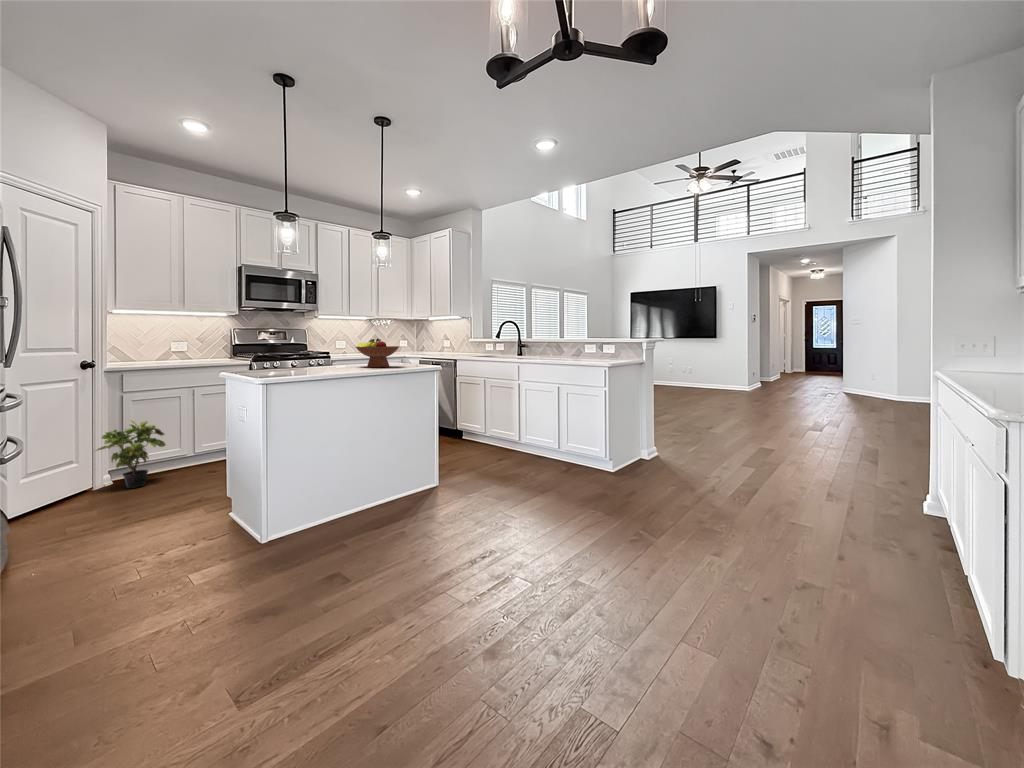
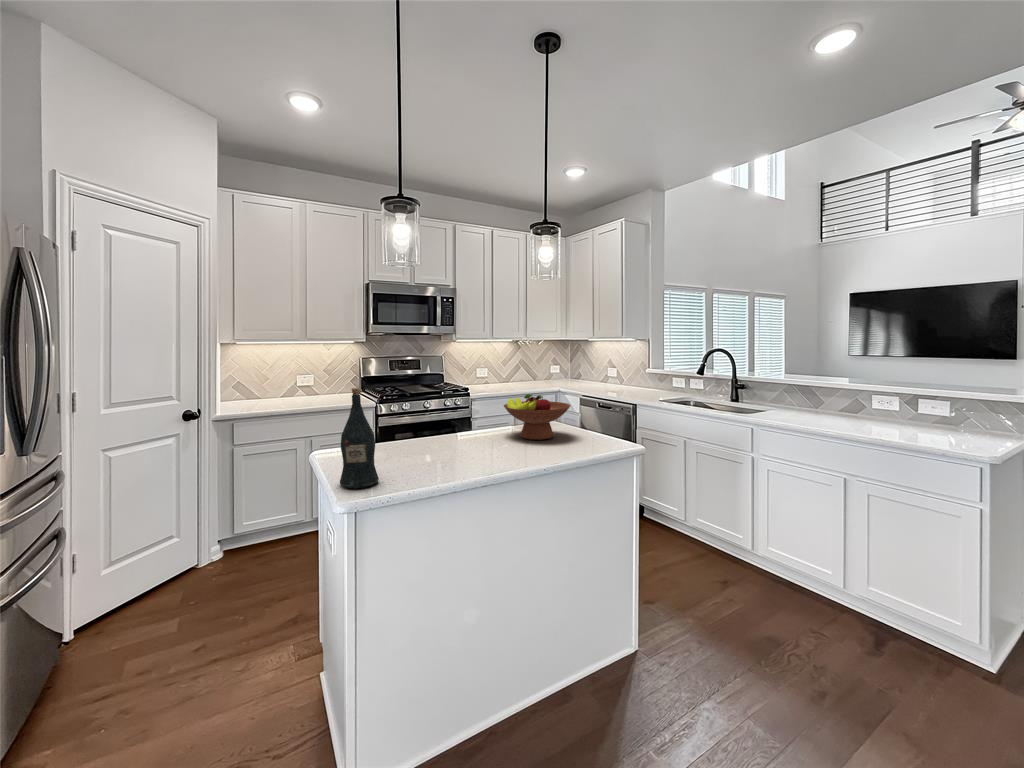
wine bottle: none [257,320,281,374] -> present [340,388,379,488]
potted plant: present [96,421,166,488] -> none [191,485,273,572]

